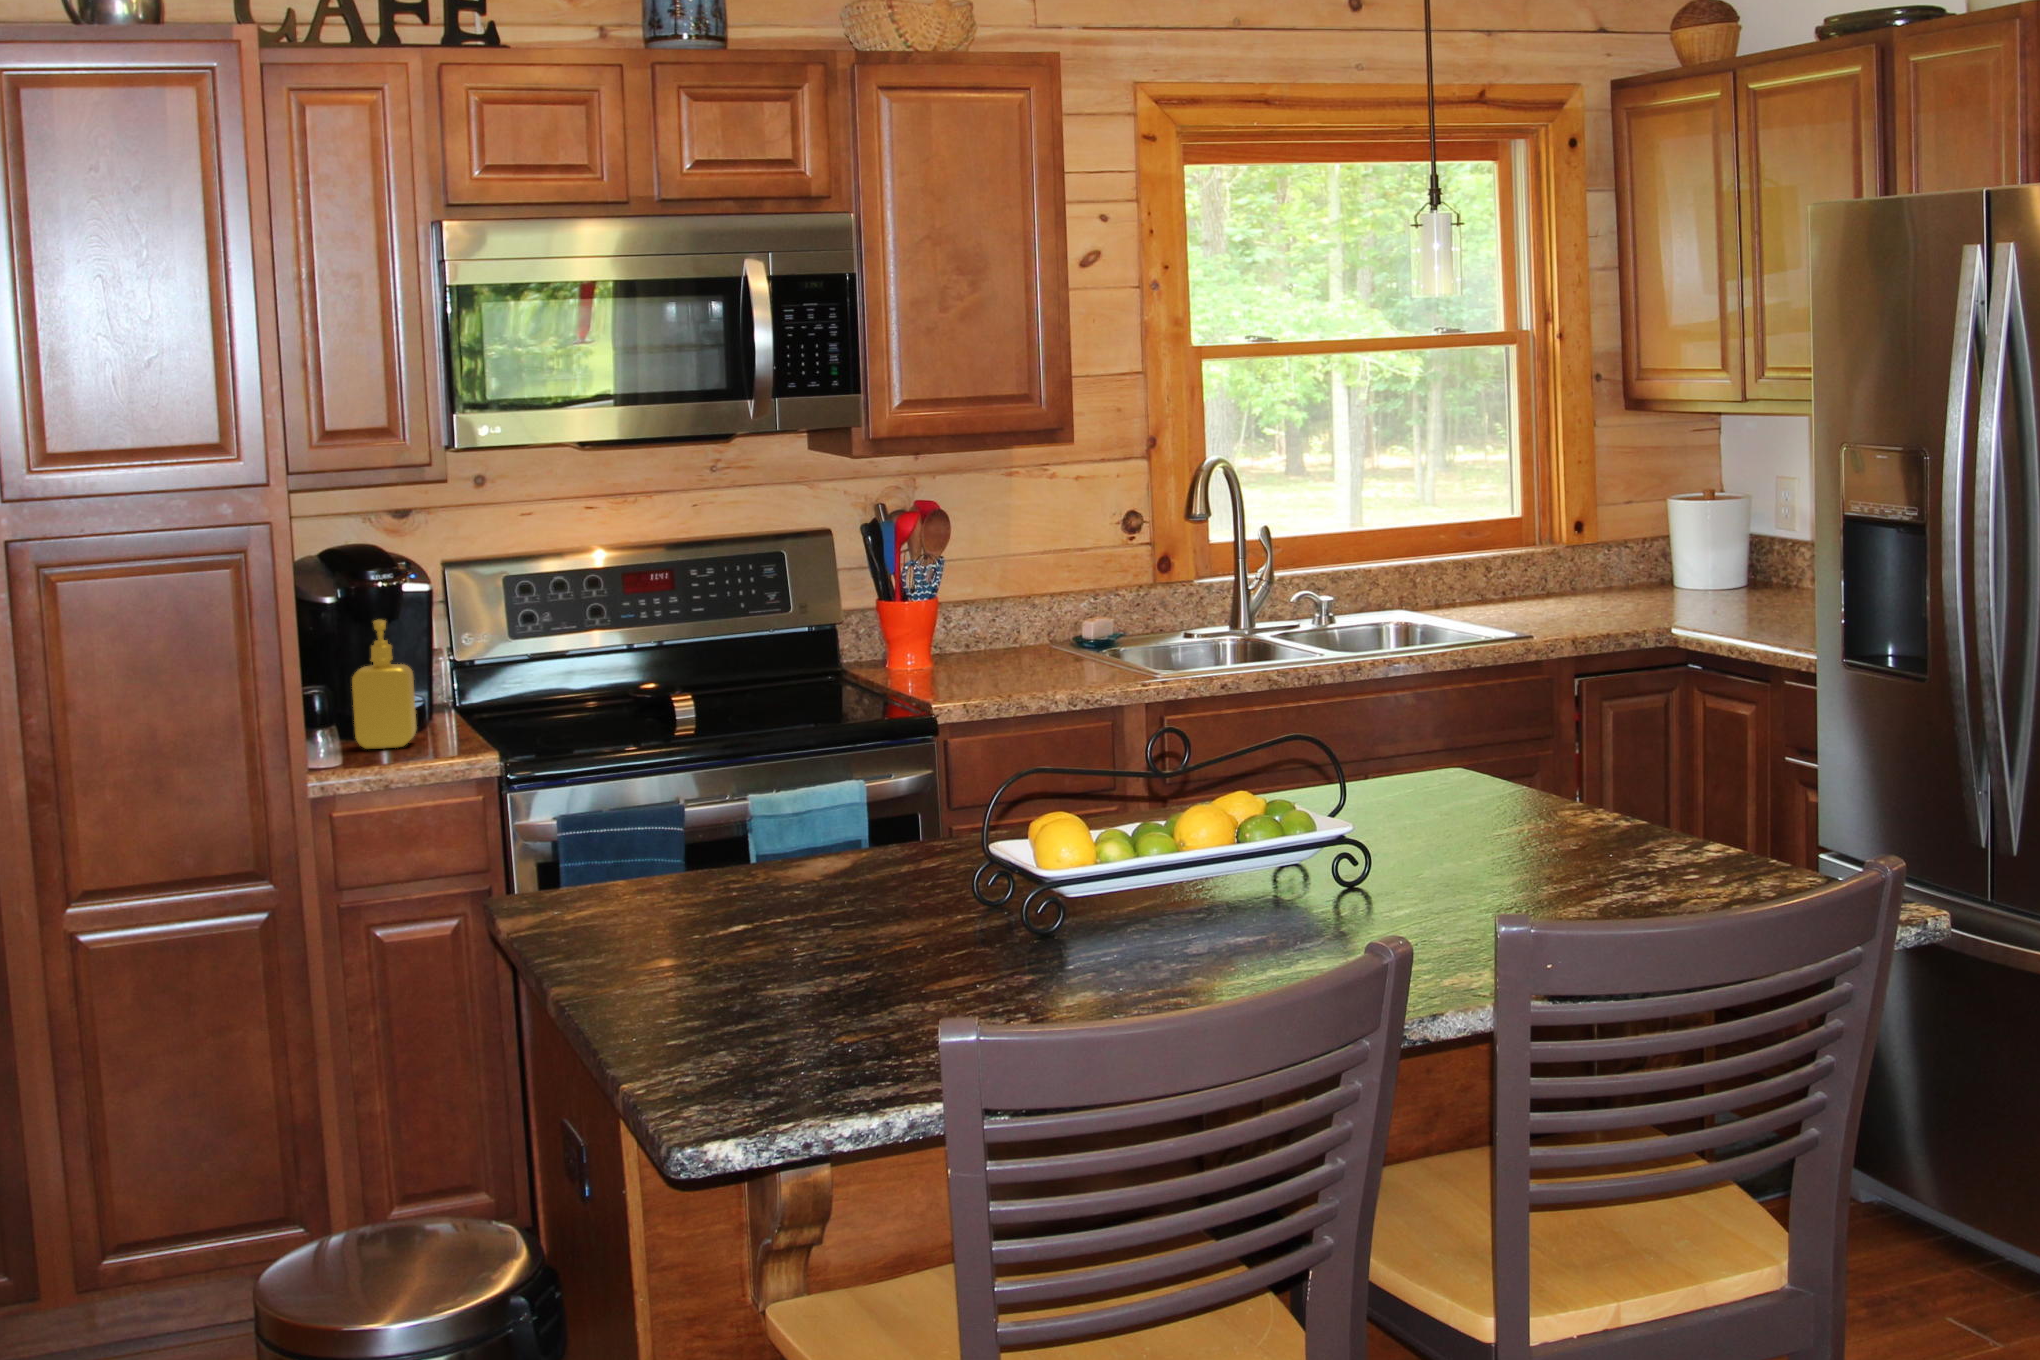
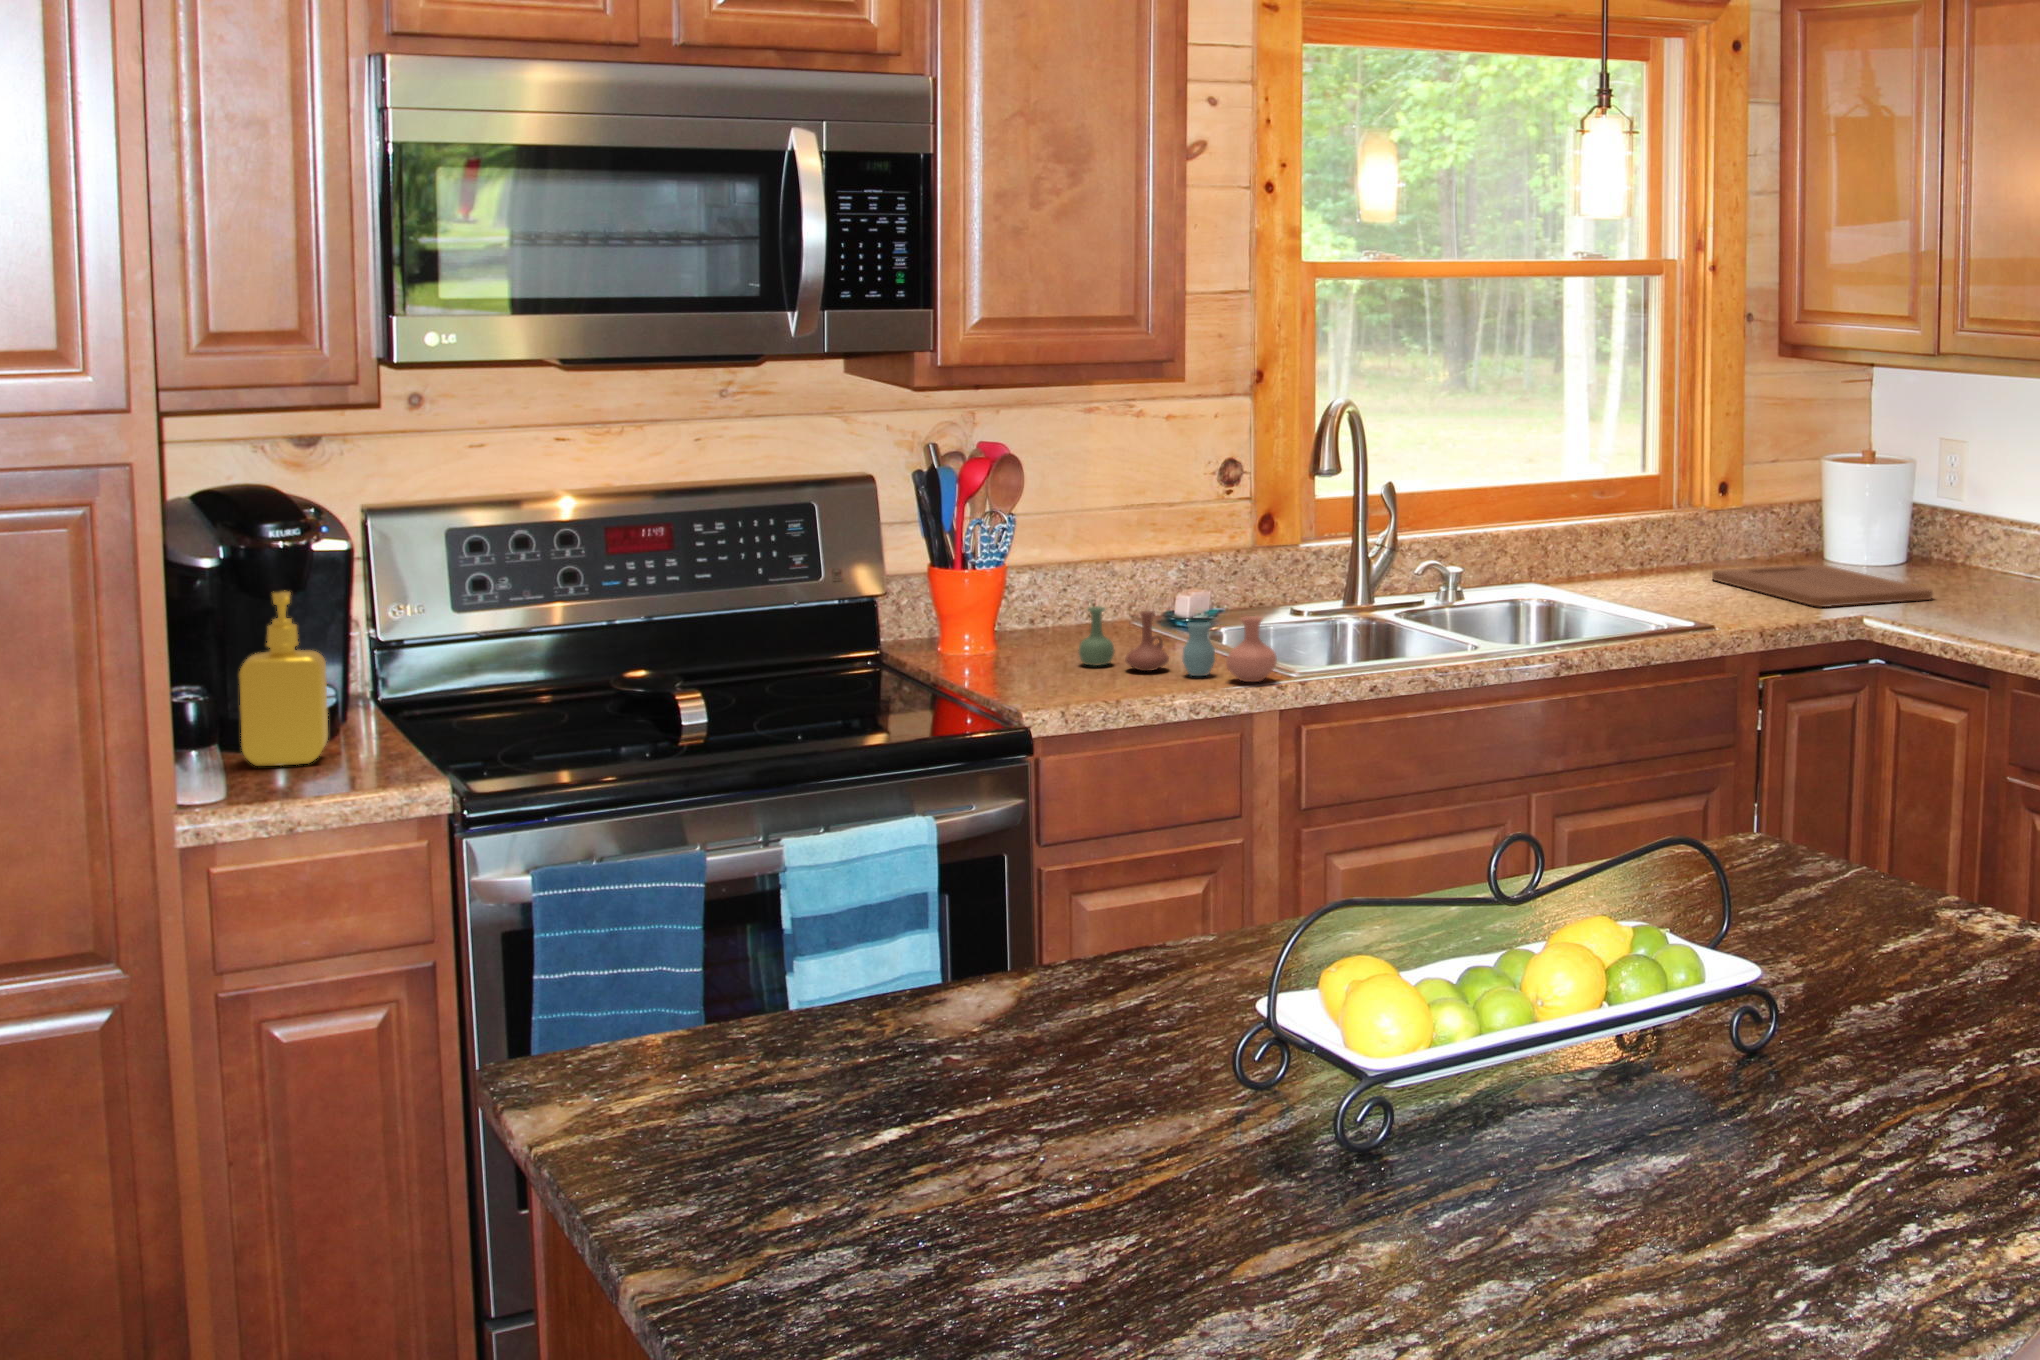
cutting board: none [1559,588,1745,620] -> present [1712,564,1933,607]
vase: none [992,628,1144,683] -> present [1079,606,1277,682]

